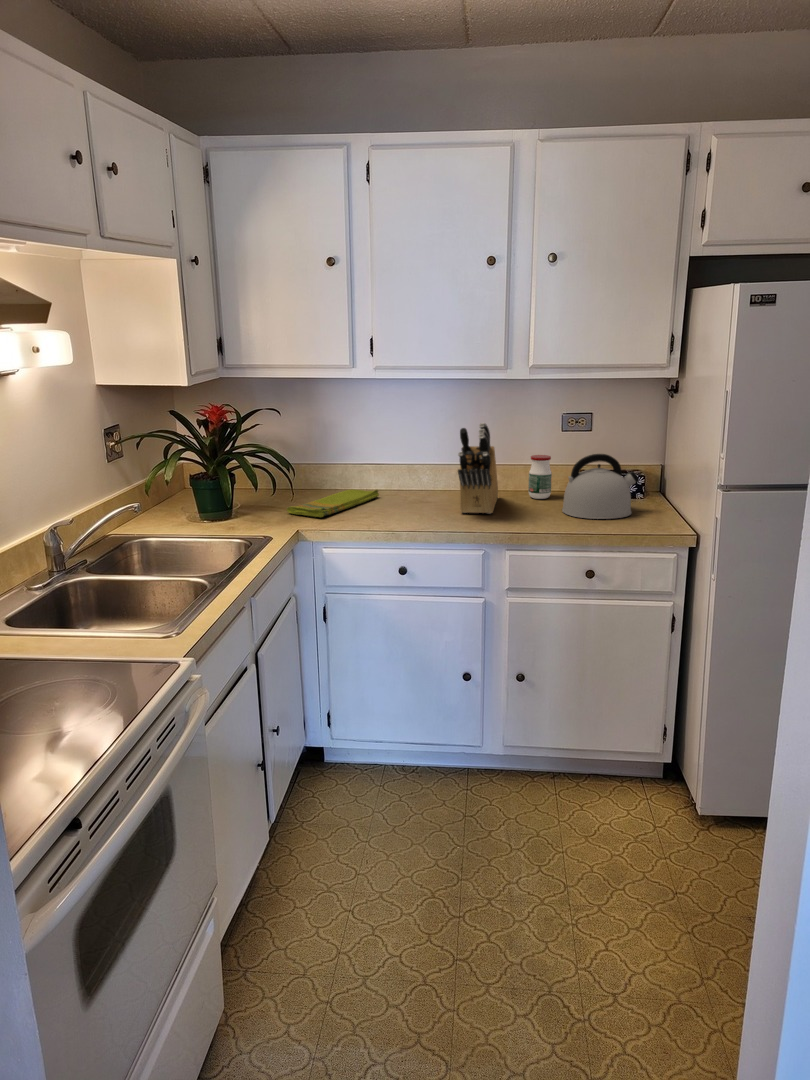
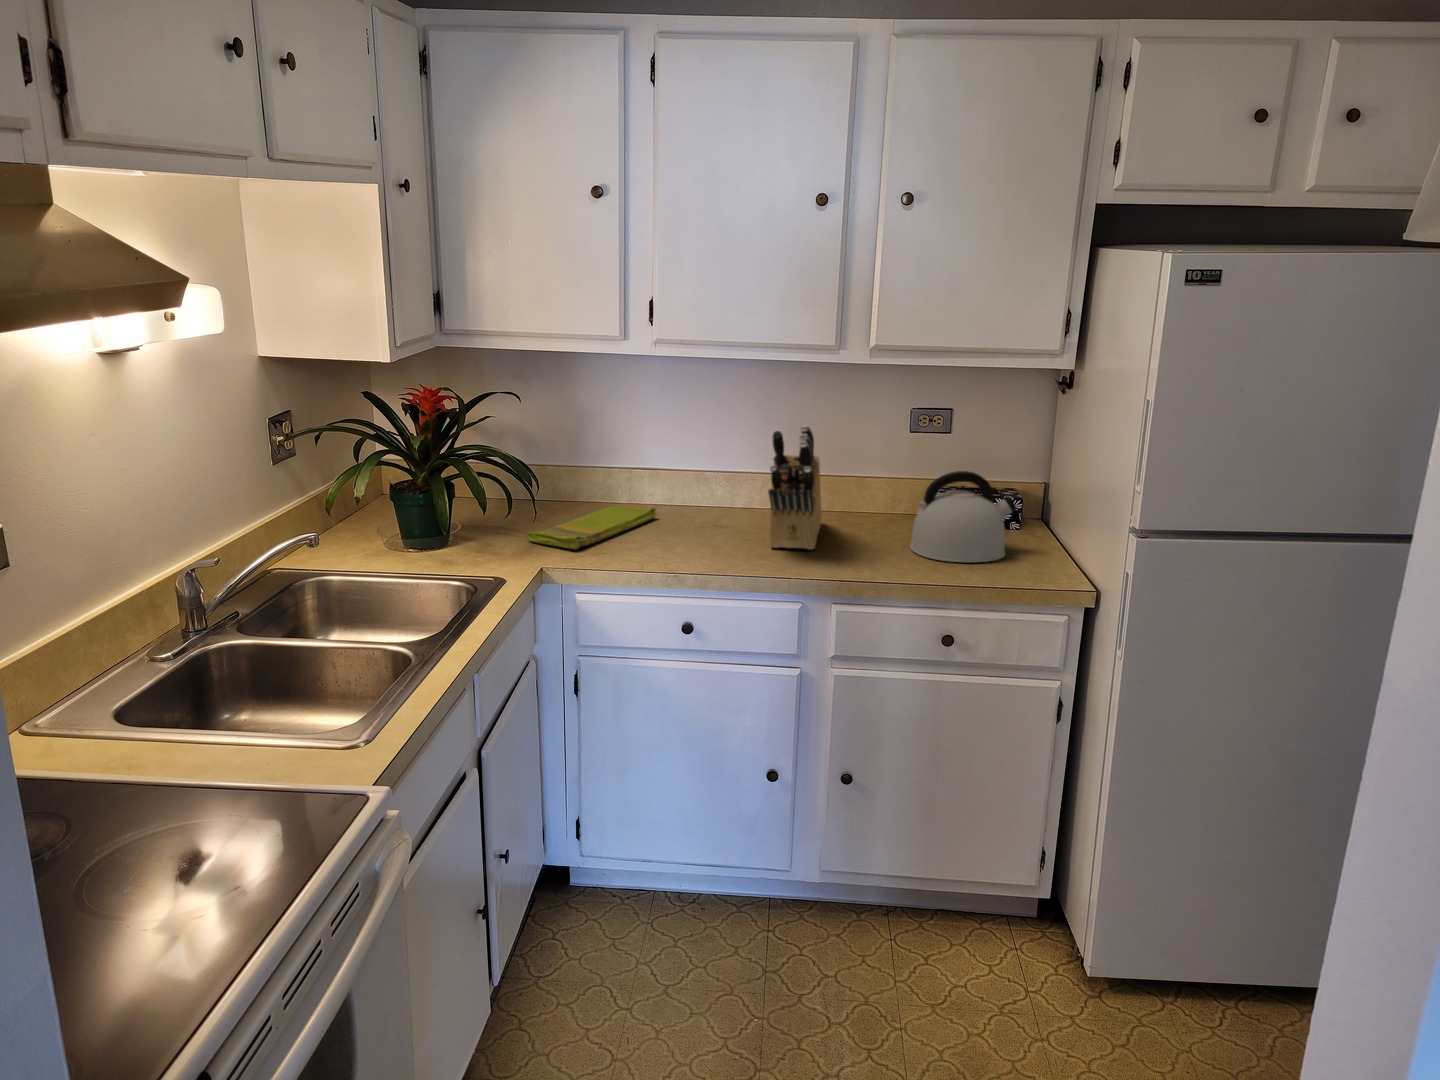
jar: present [528,455,552,499] -> none [863,466,896,527]

